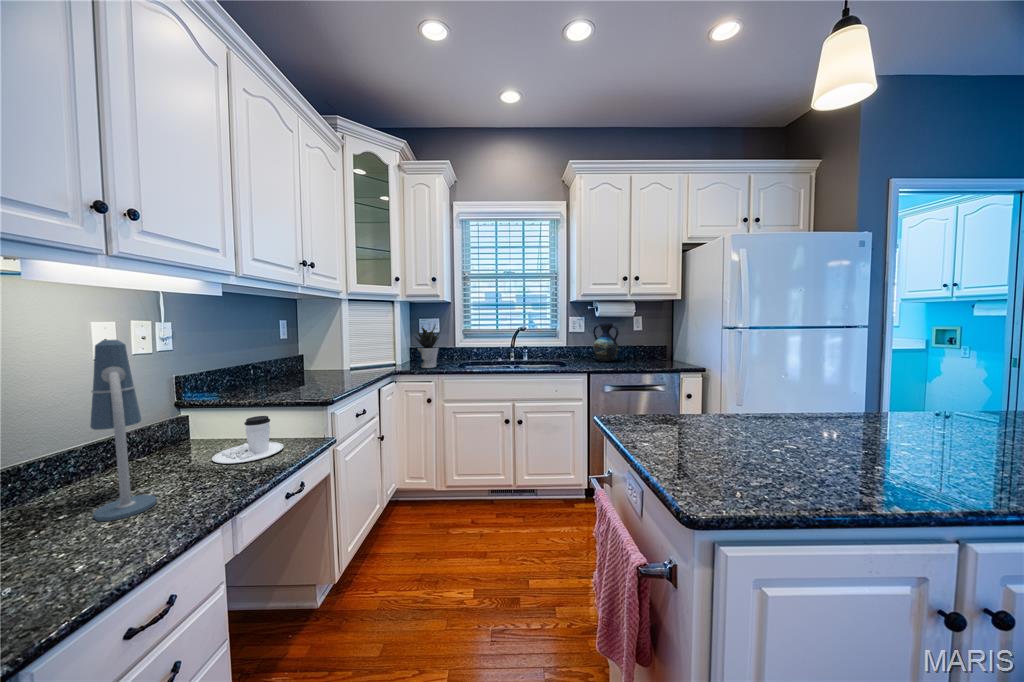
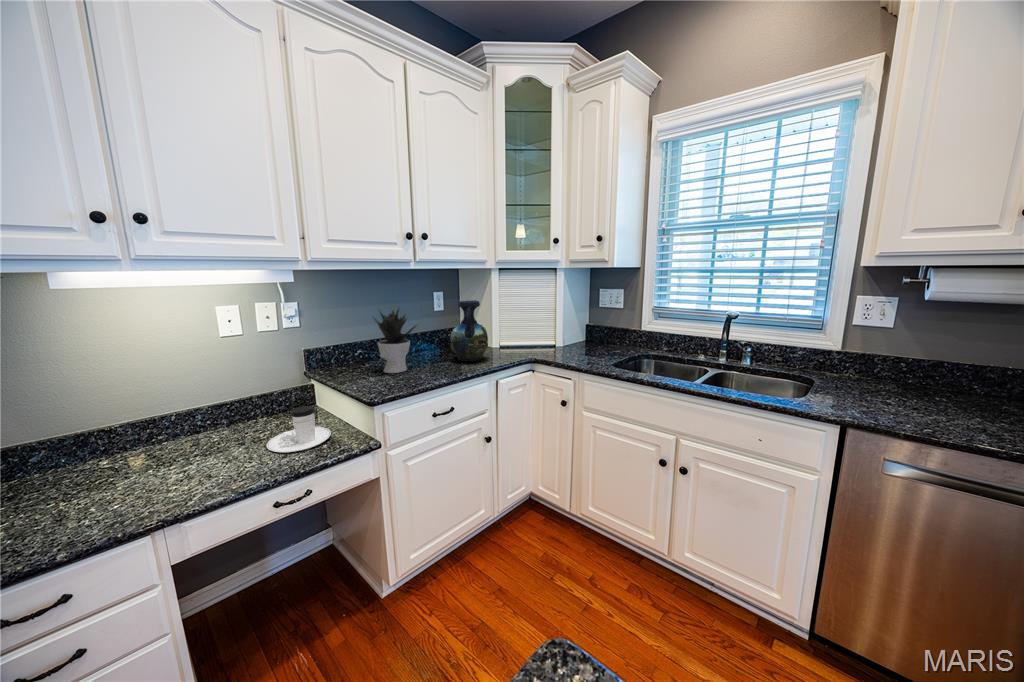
vase: present [593,322,619,361] -> present [450,300,488,361]
potted plant: present [415,326,440,368] -> present [373,307,417,373]
desk lamp: present [90,340,157,521] -> none [122,332,197,492]

